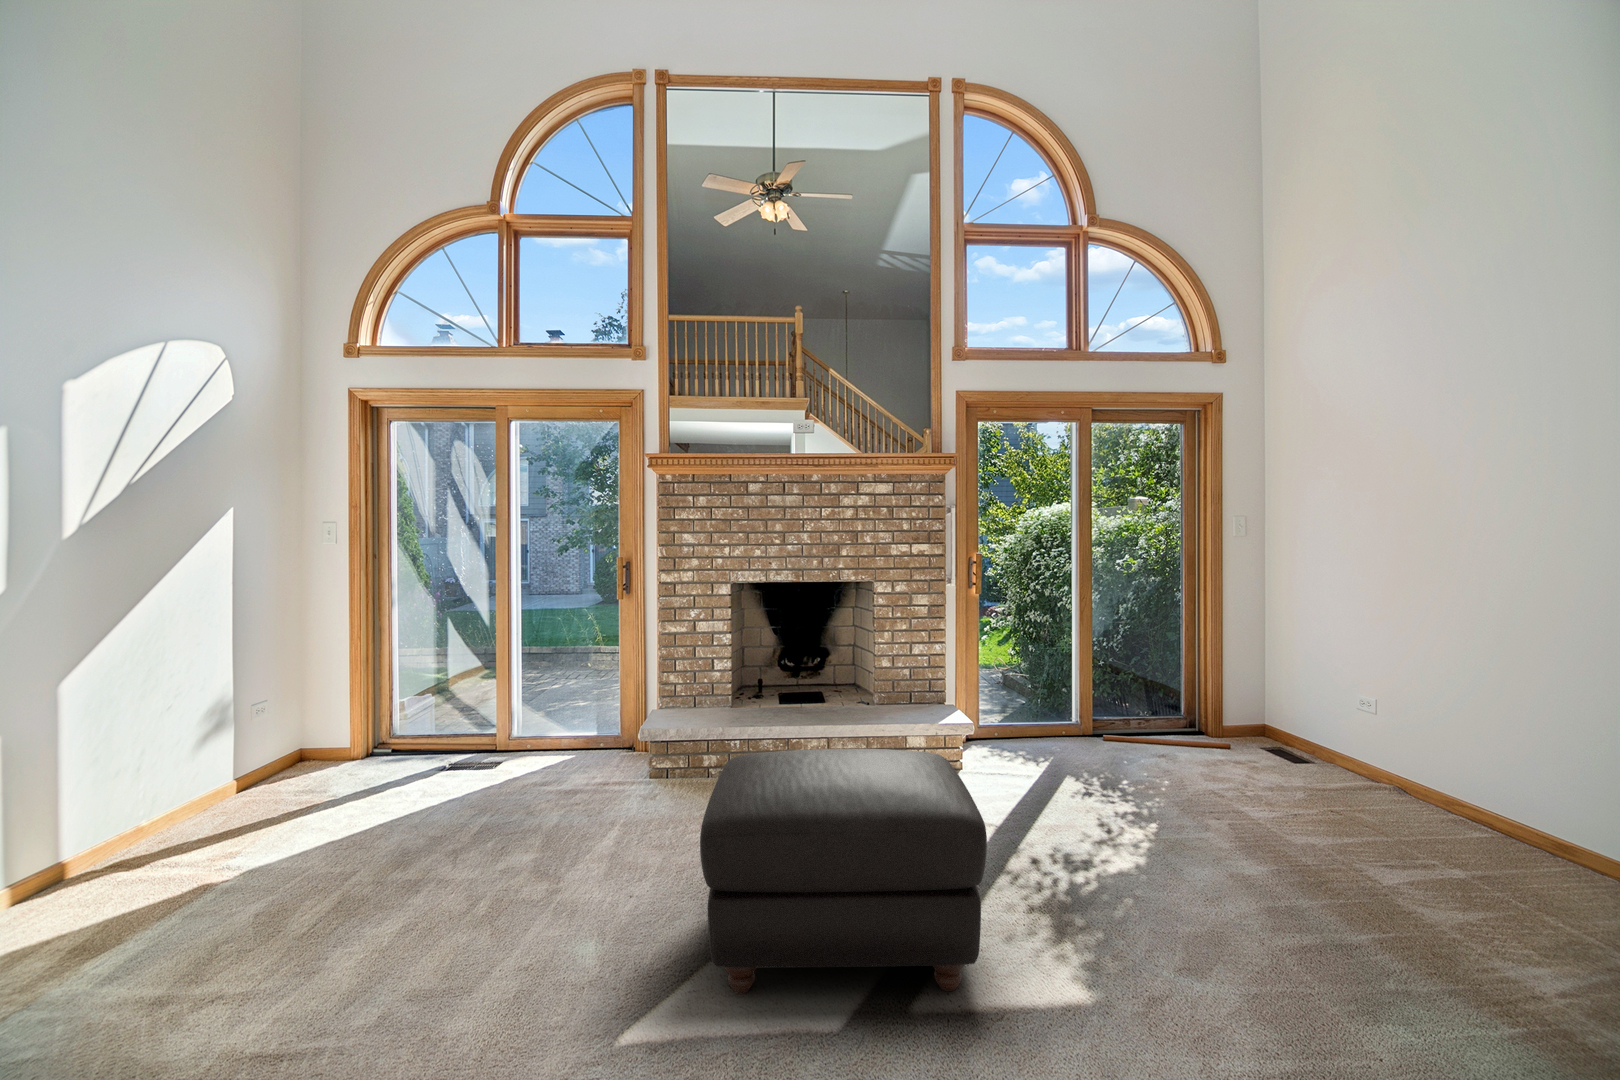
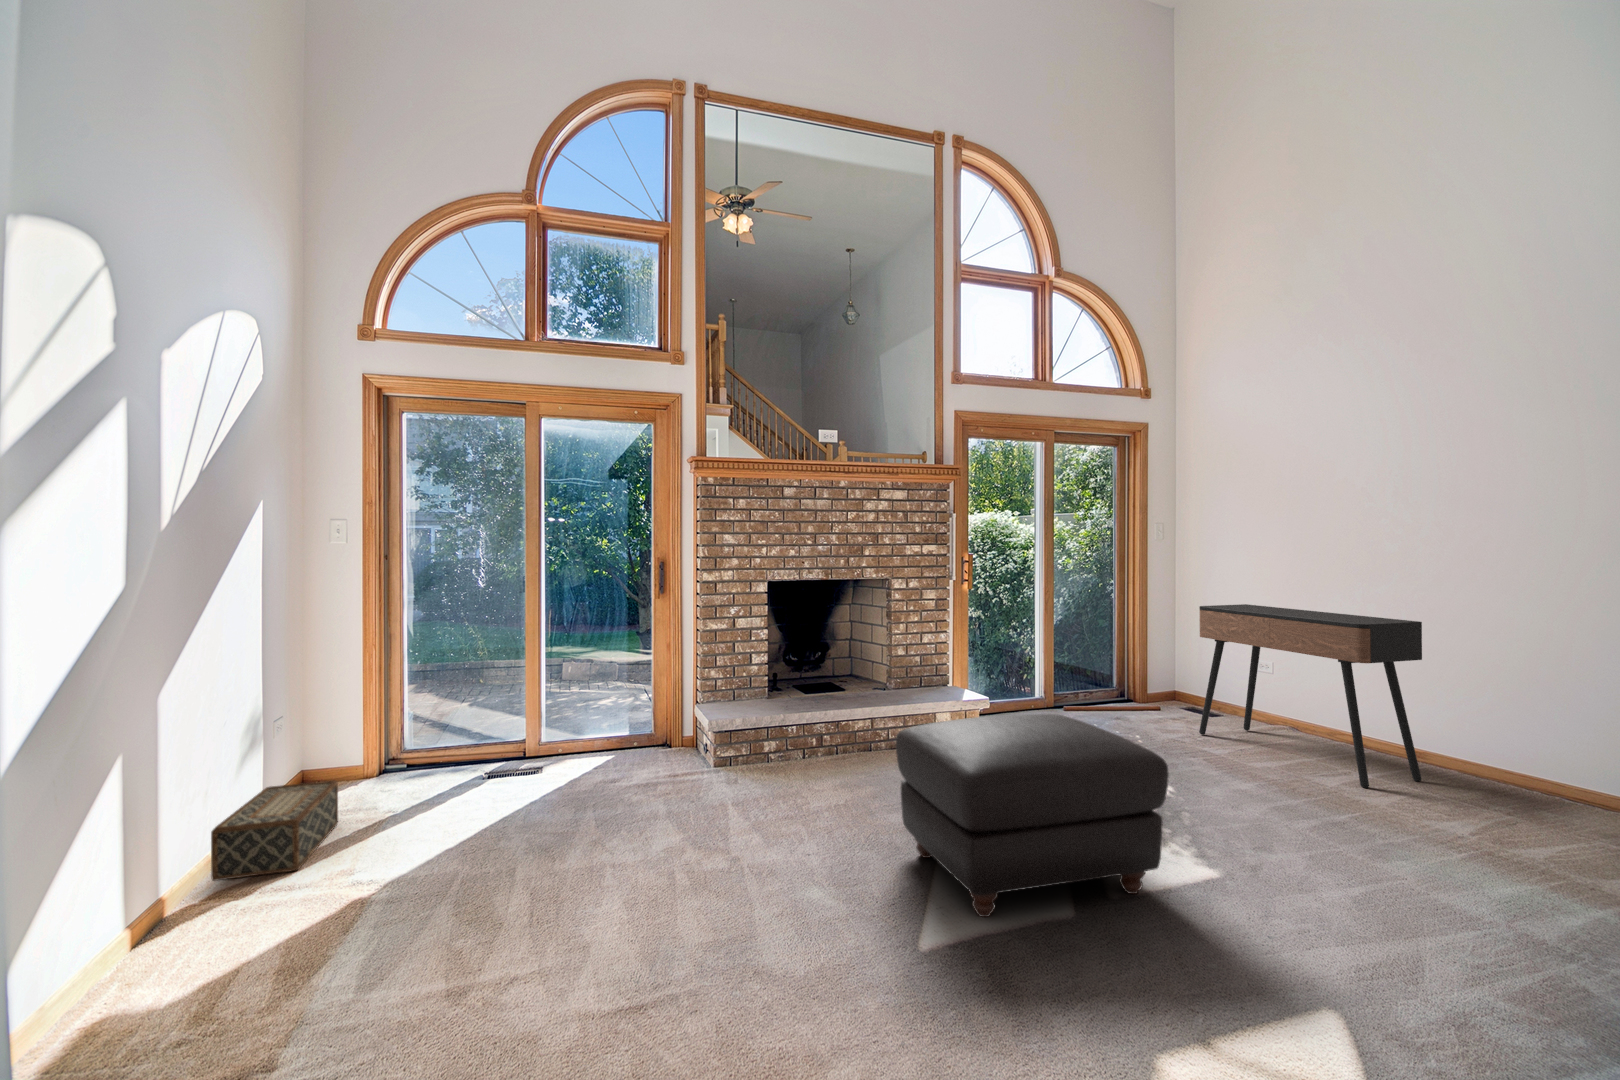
console table: none [1252,619,1538,881] -> present [1199,604,1422,788]
woven basket: none [132,764,280,848] -> present [211,780,338,881]

